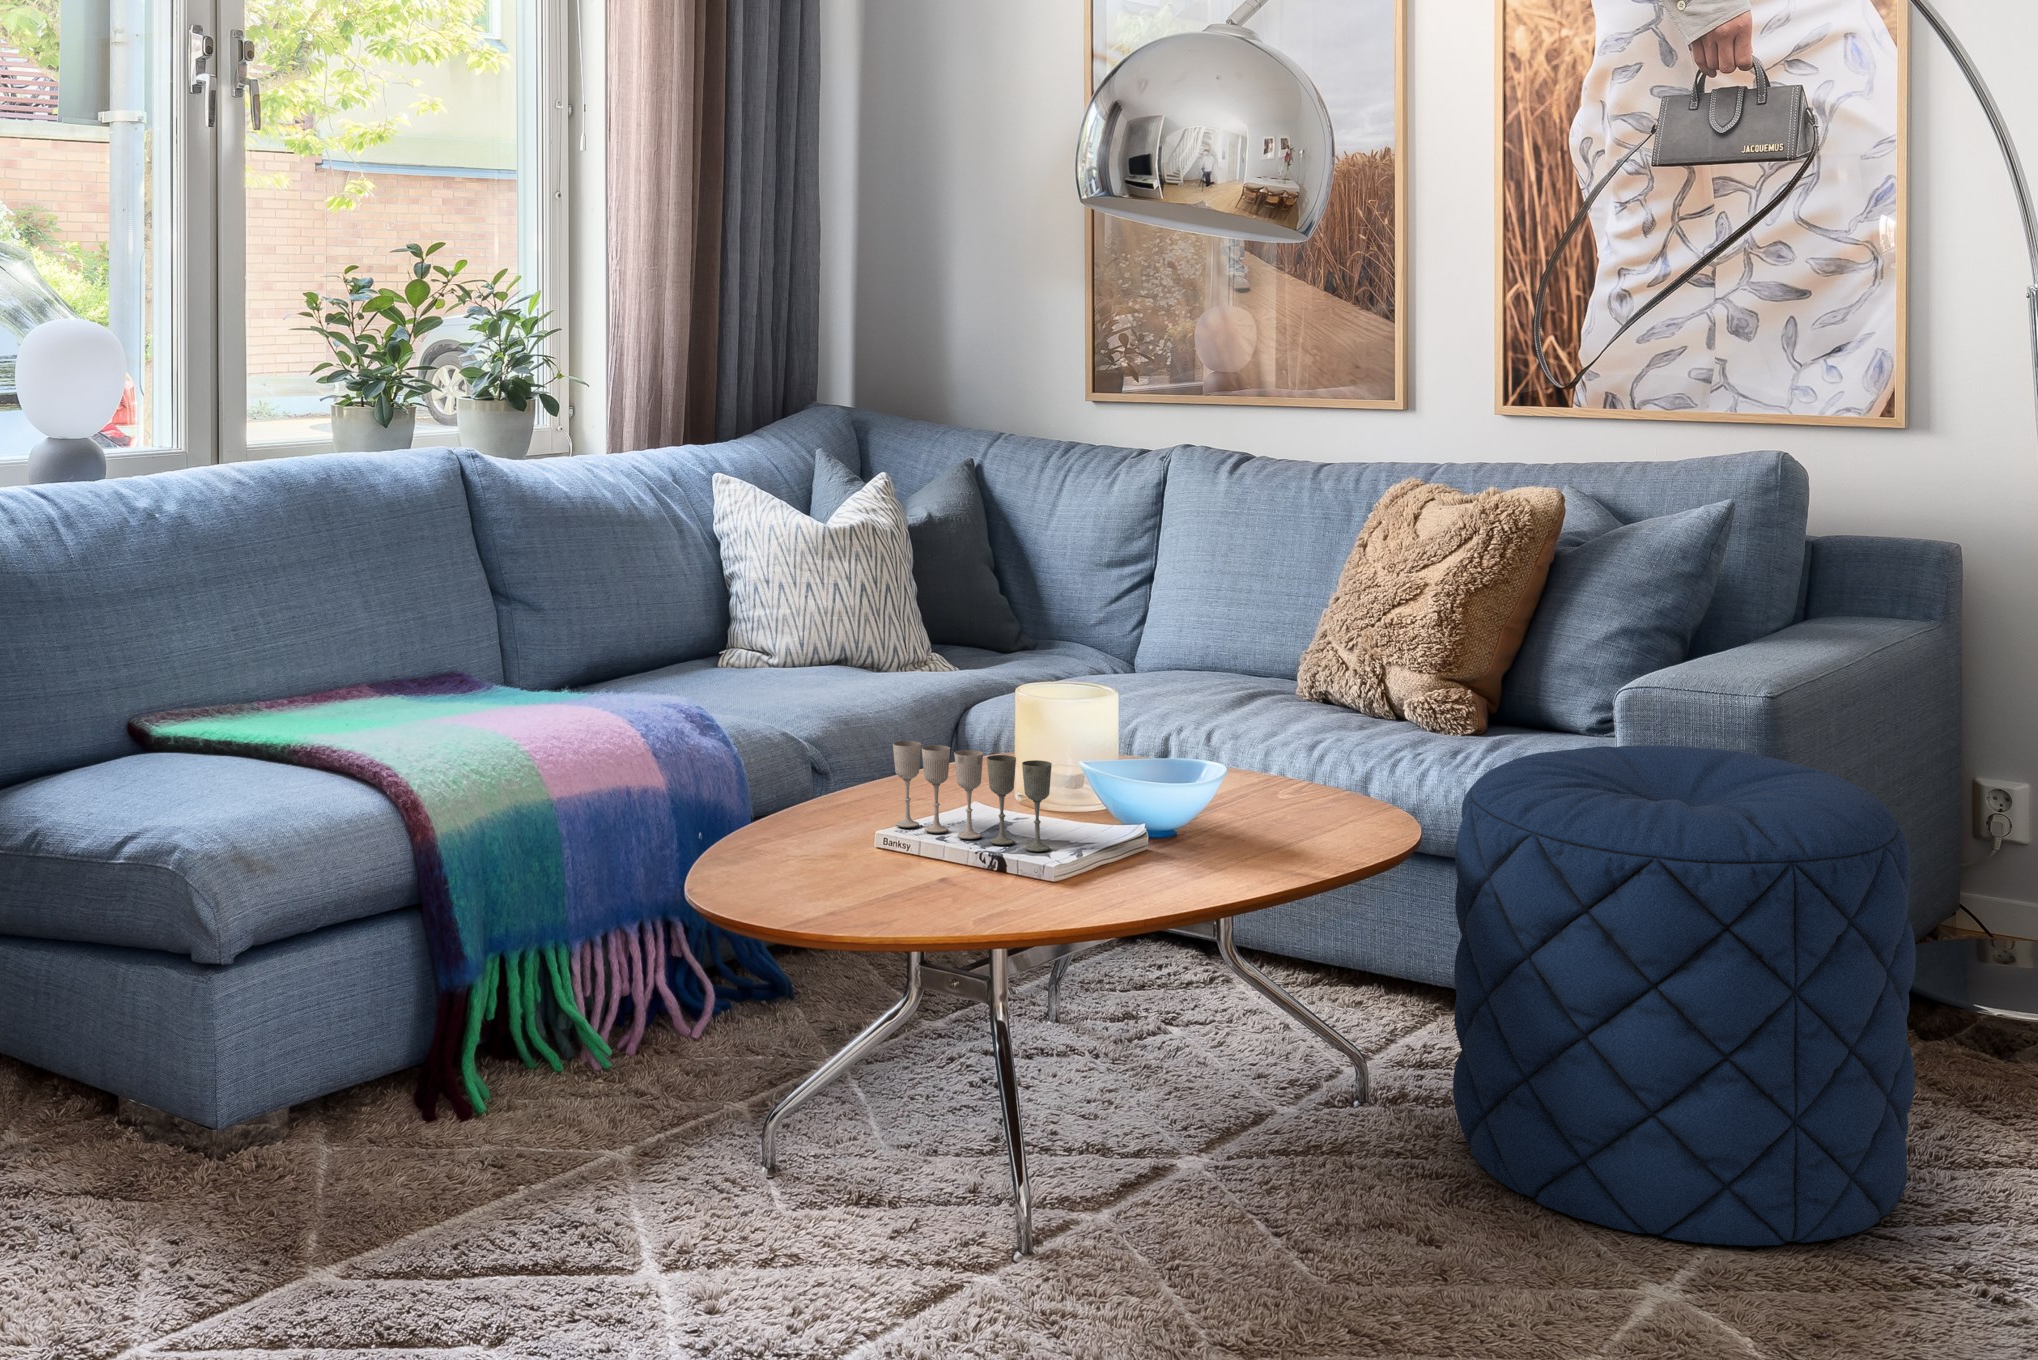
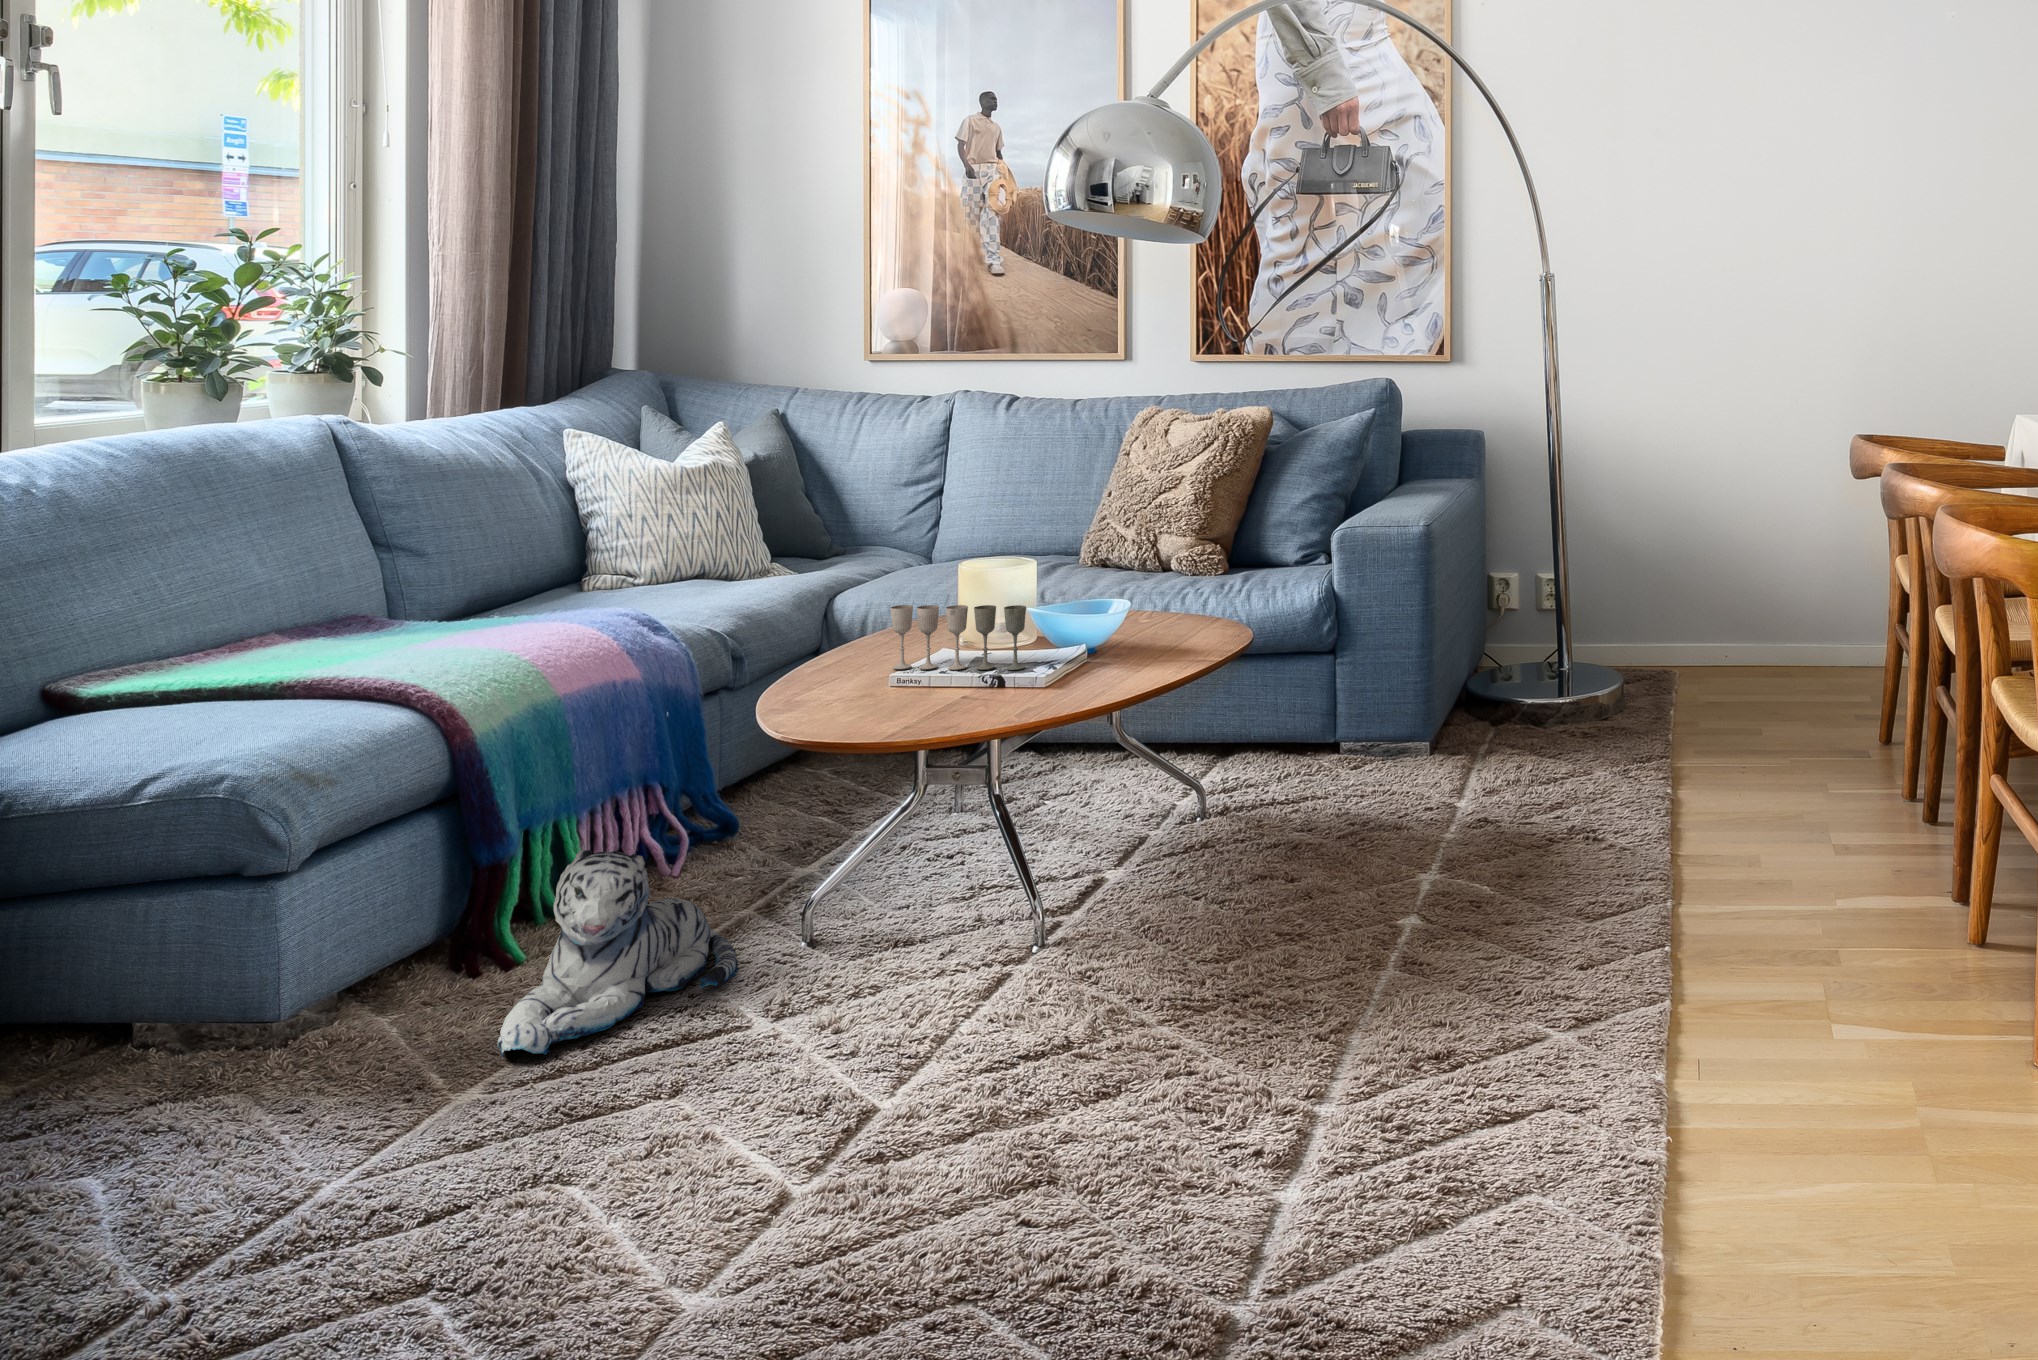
pouf: present [1453,745,1916,1246] -> none [1269,557,1537,853]
plush toy: none [369,1003,682,1249] -> present [497,850,738,1057]

